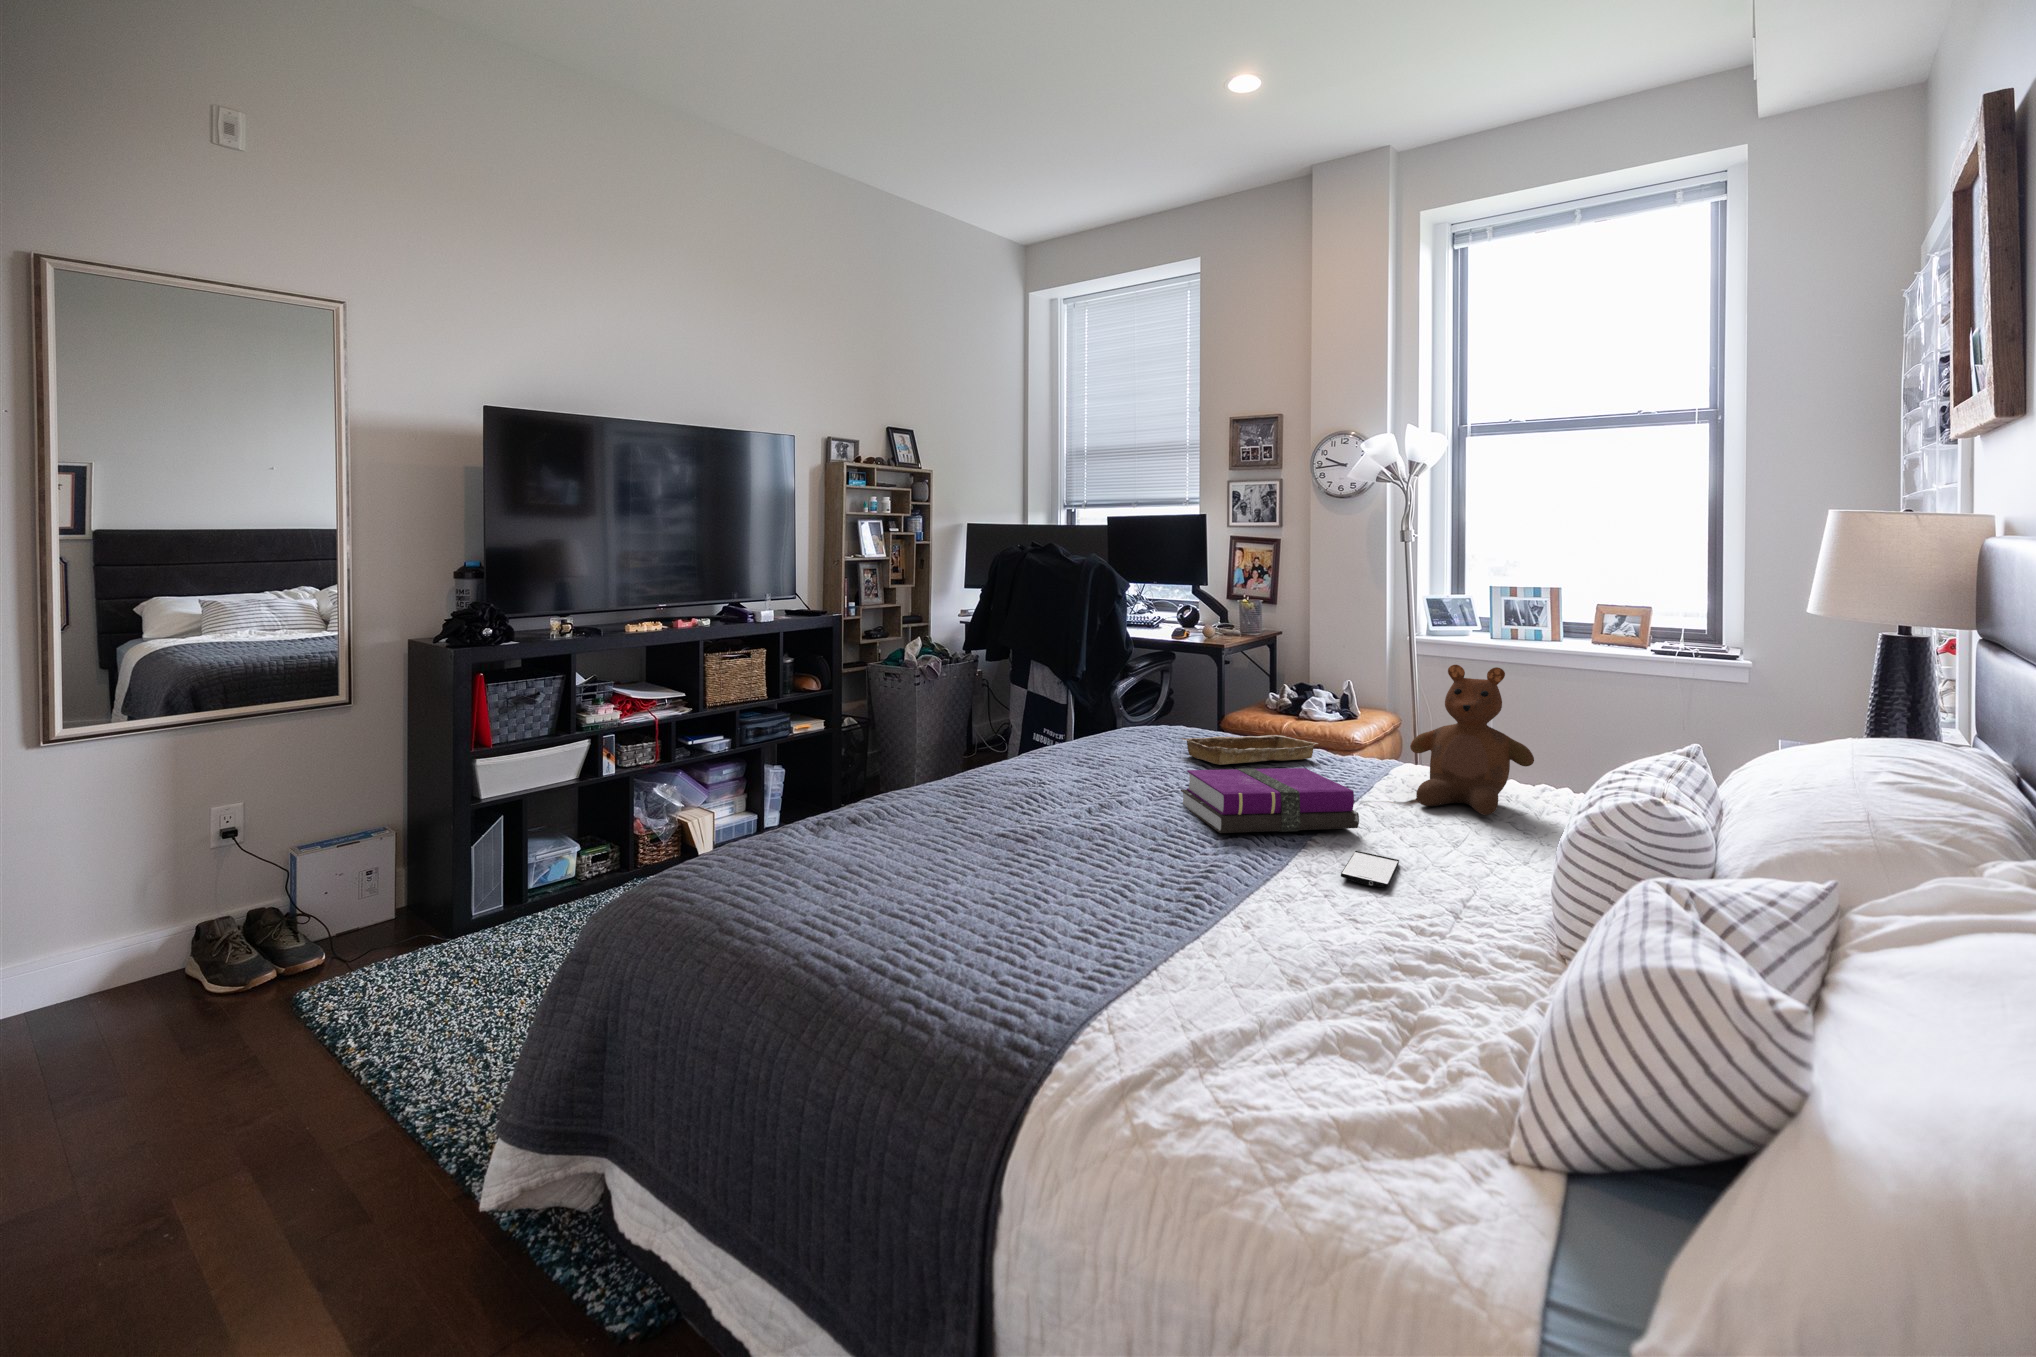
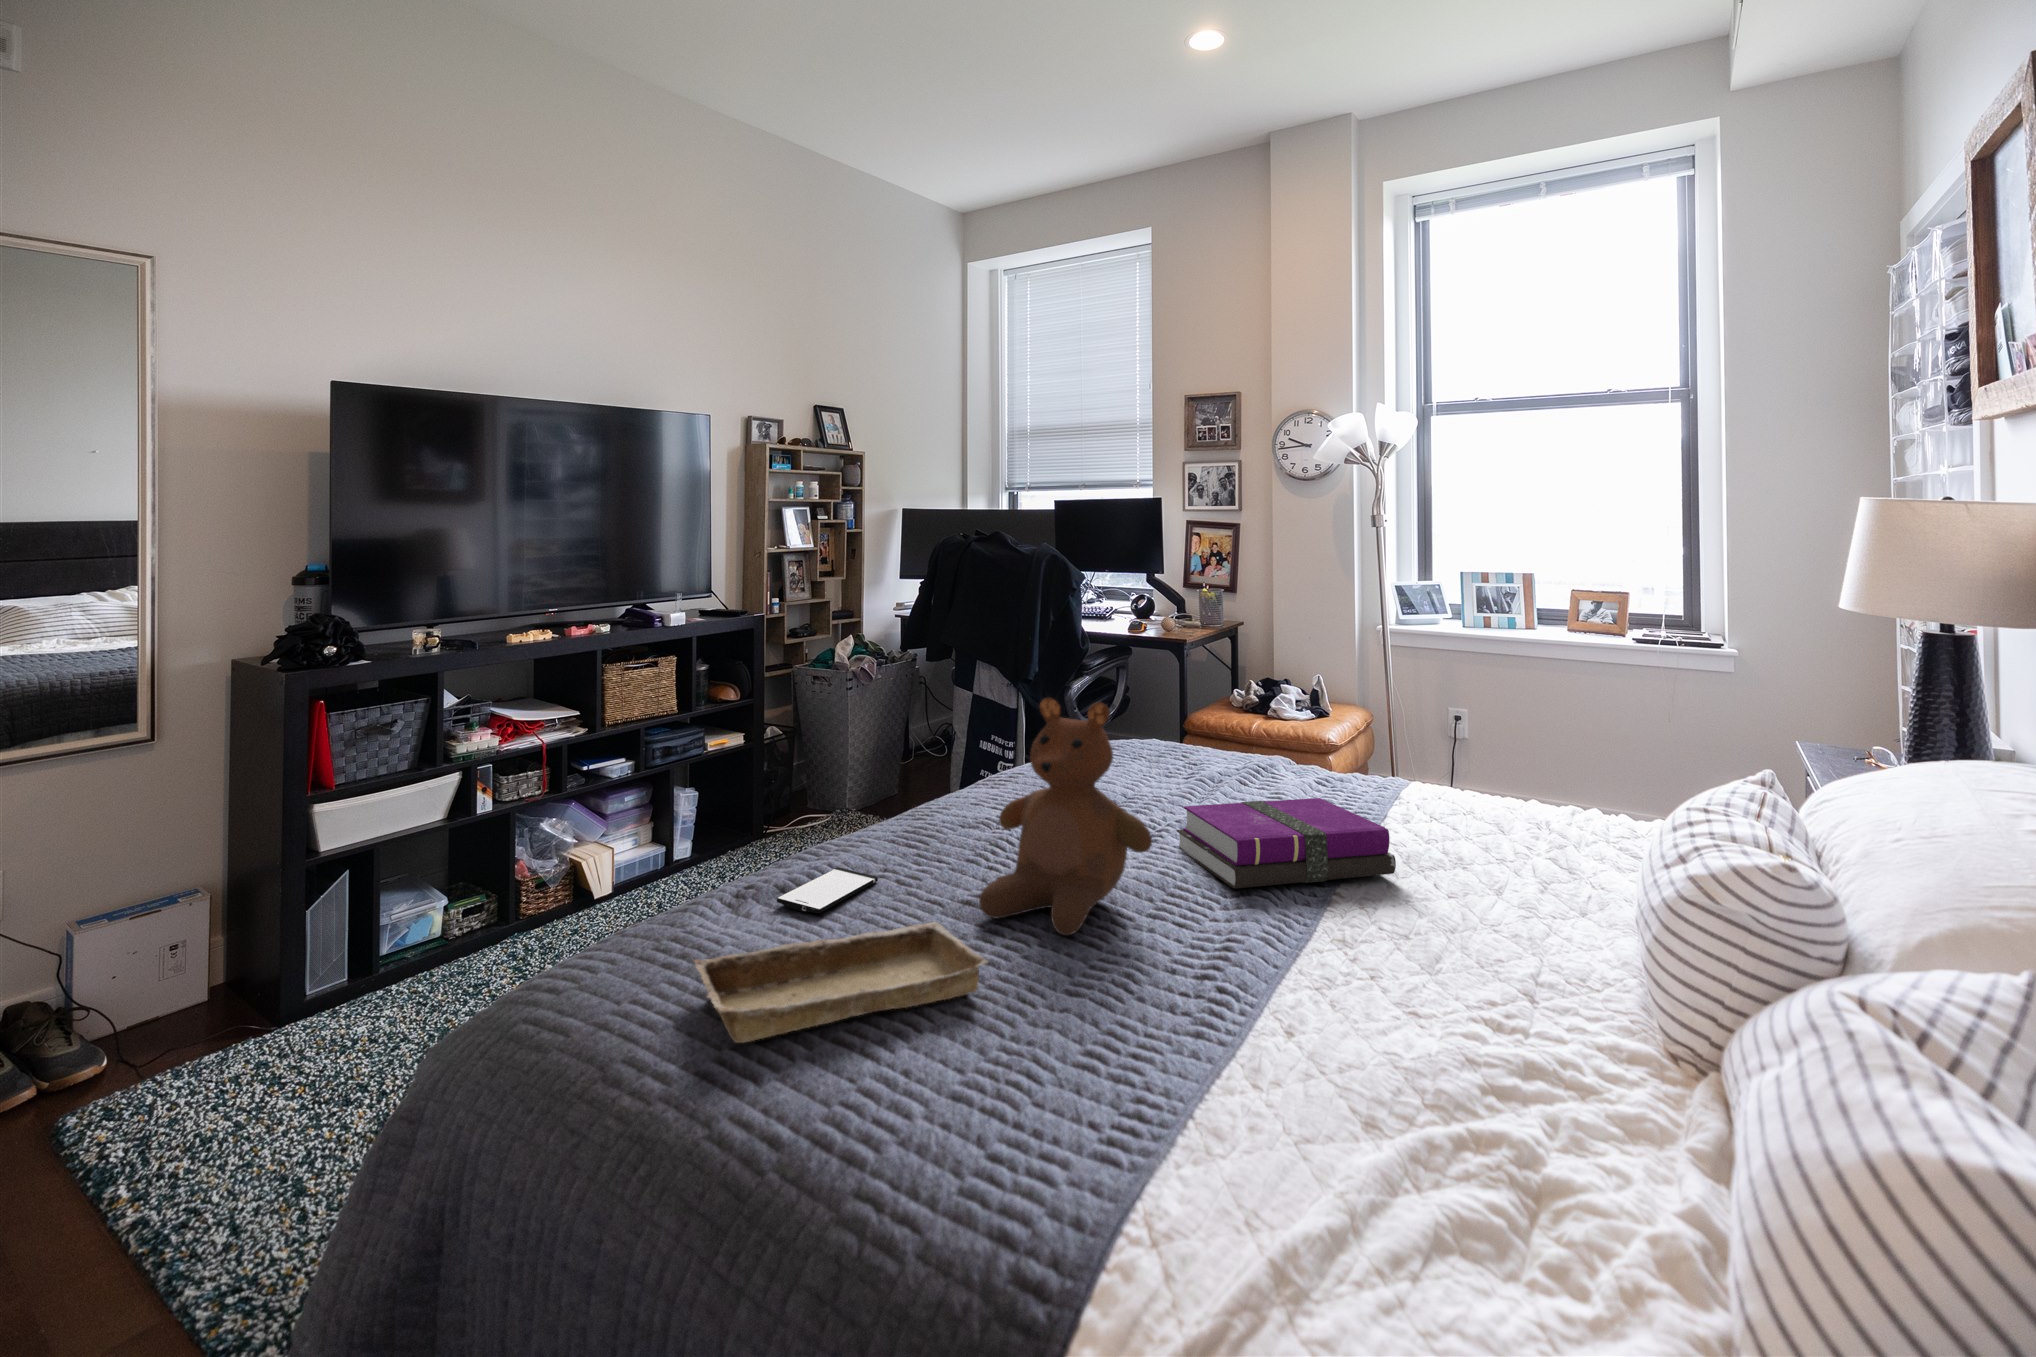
teddy bear: present [1410,665,1534,815] -> present [979,698,1152,935]
tray: present [1183,735,1318,765] -> present [694,922,988,1043]
smartphone: present [1341,851,1399,887] -> present [777,867,878,913]

